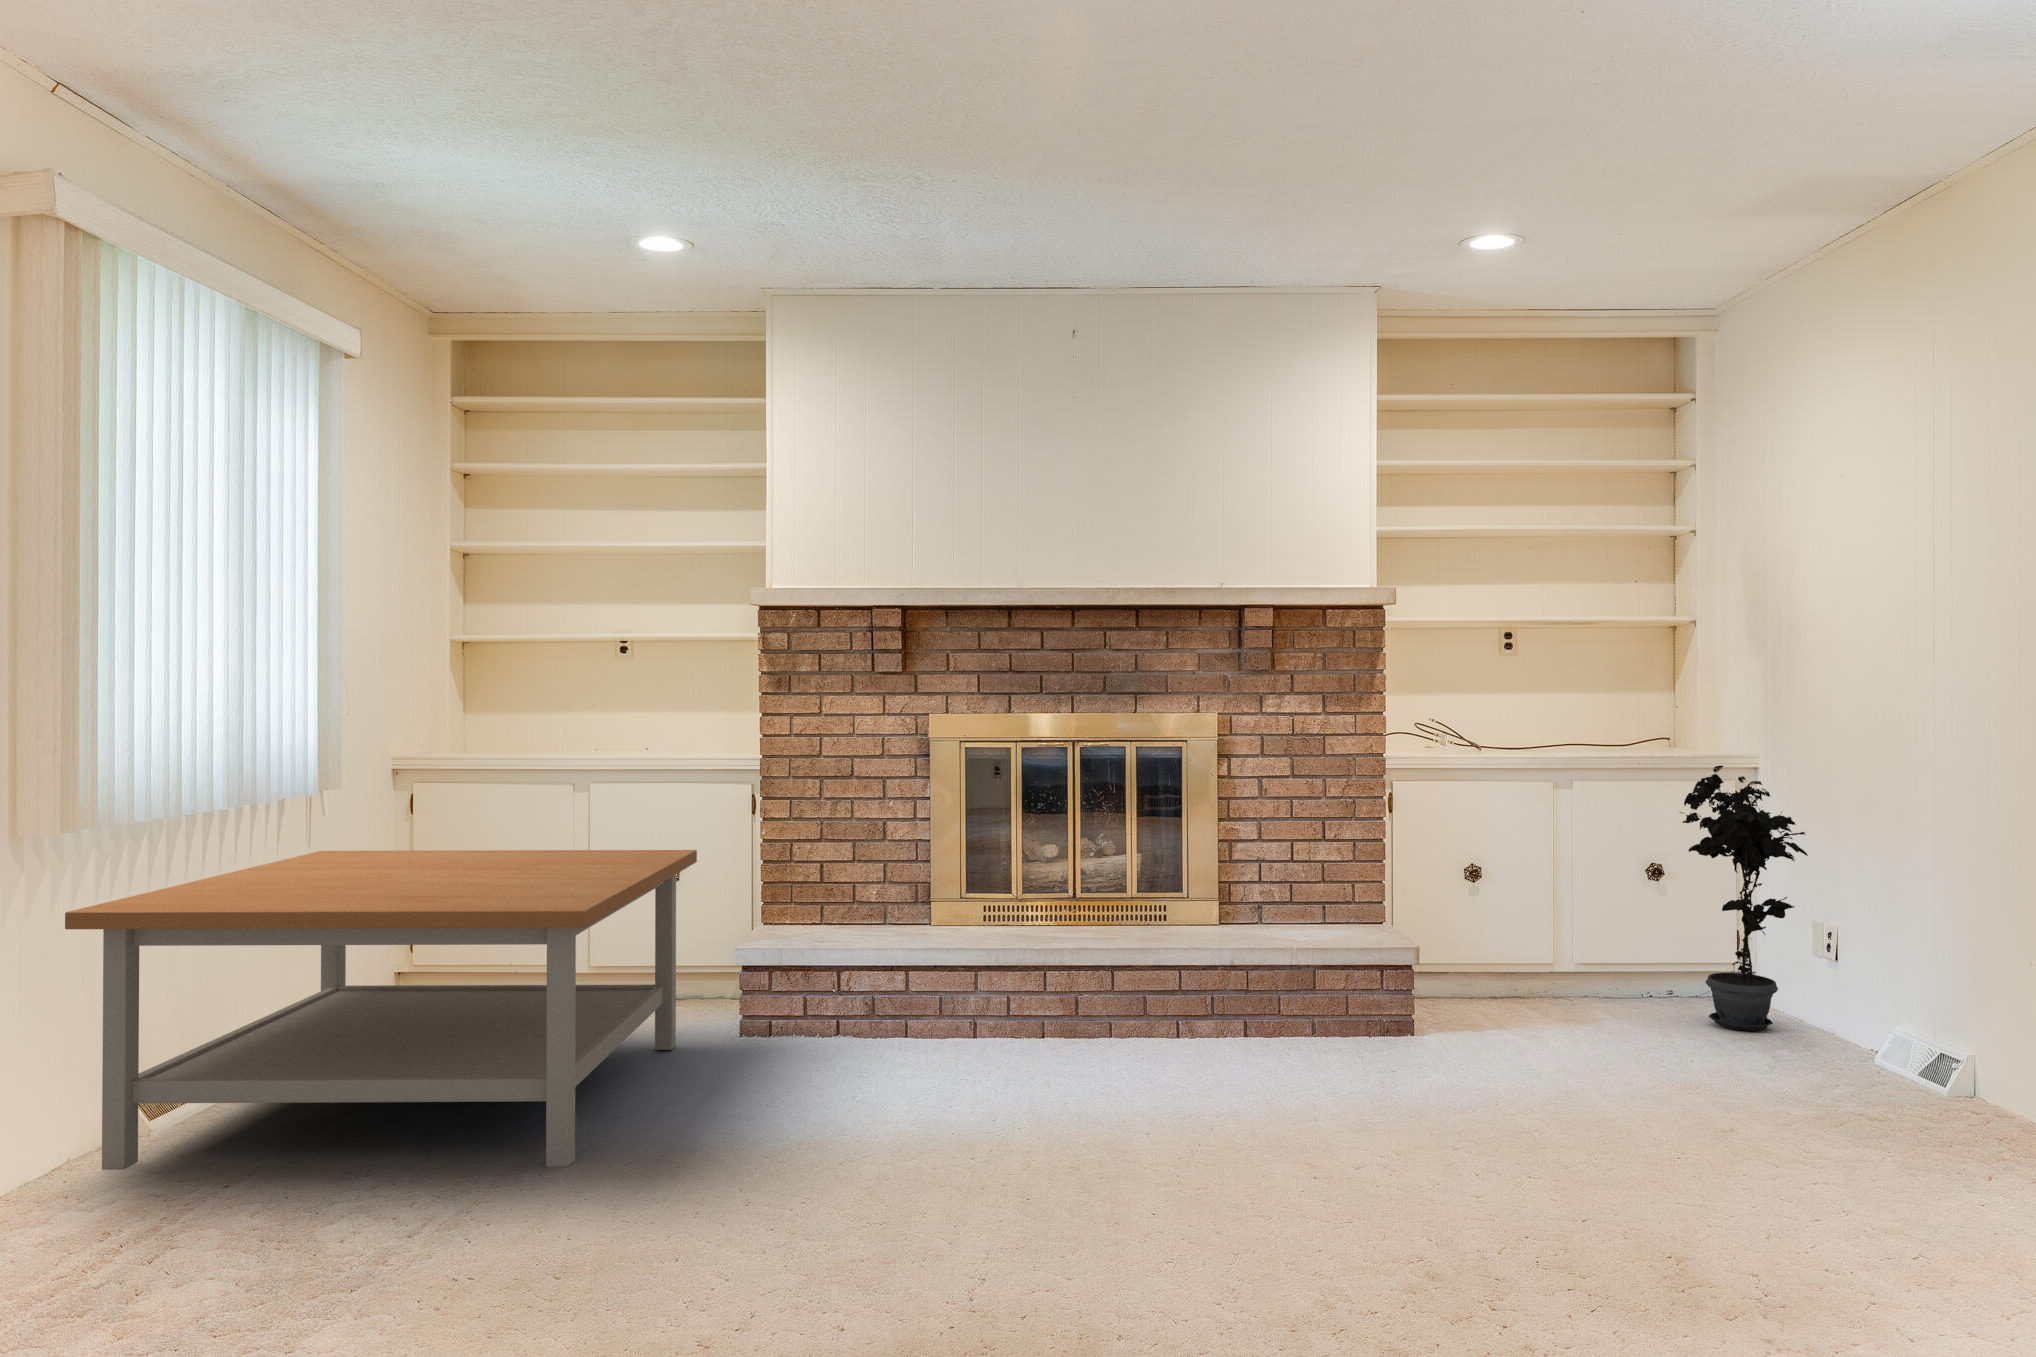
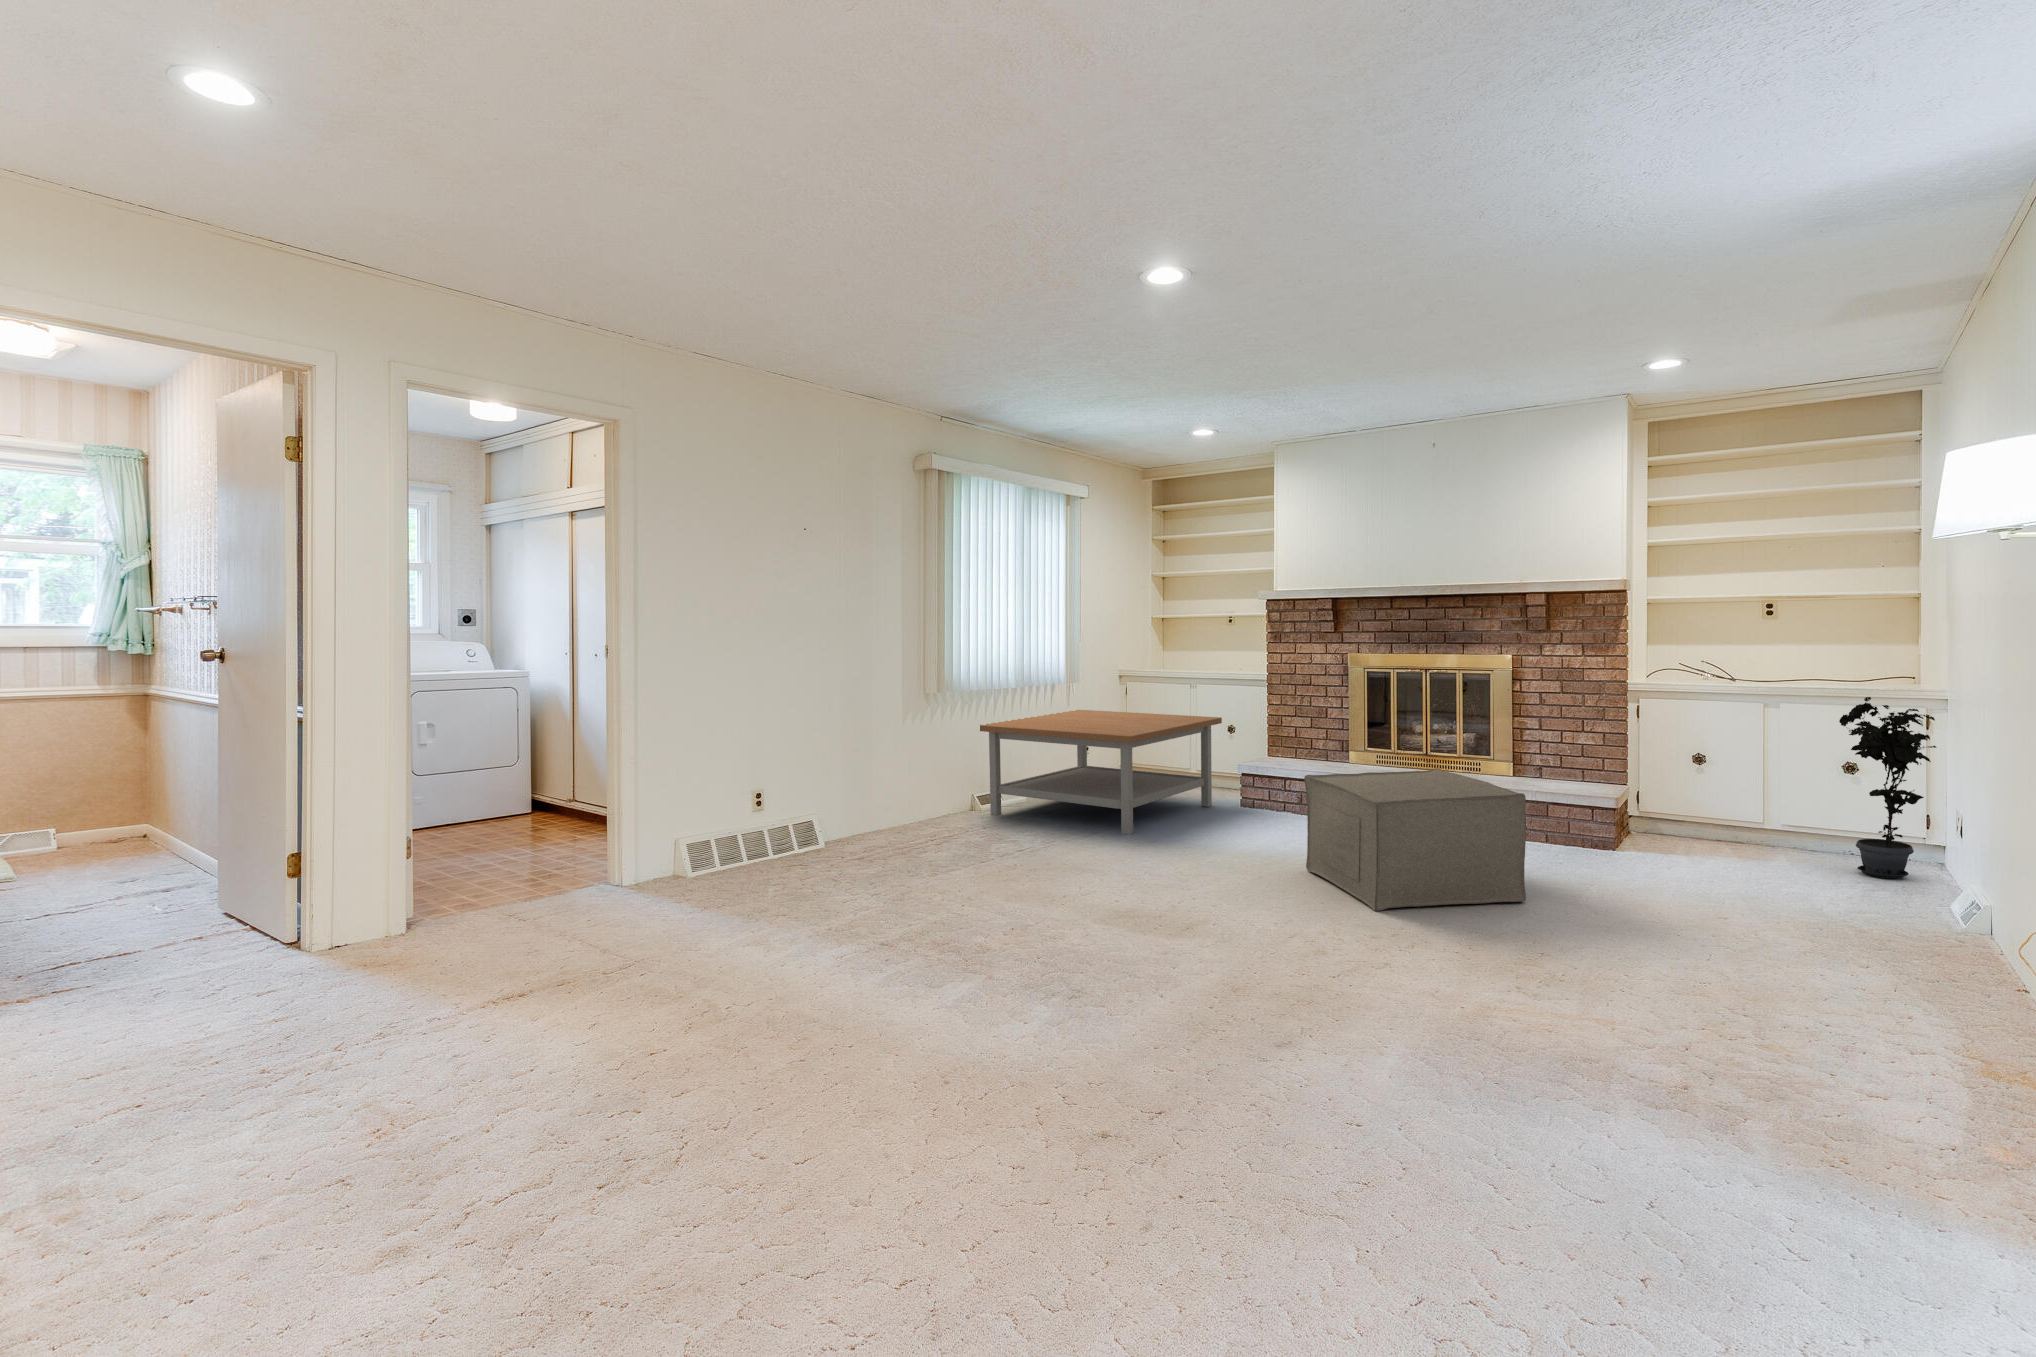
ottoman: none [1078,927,1536,1291] -> present [1304,768,1526,911]

